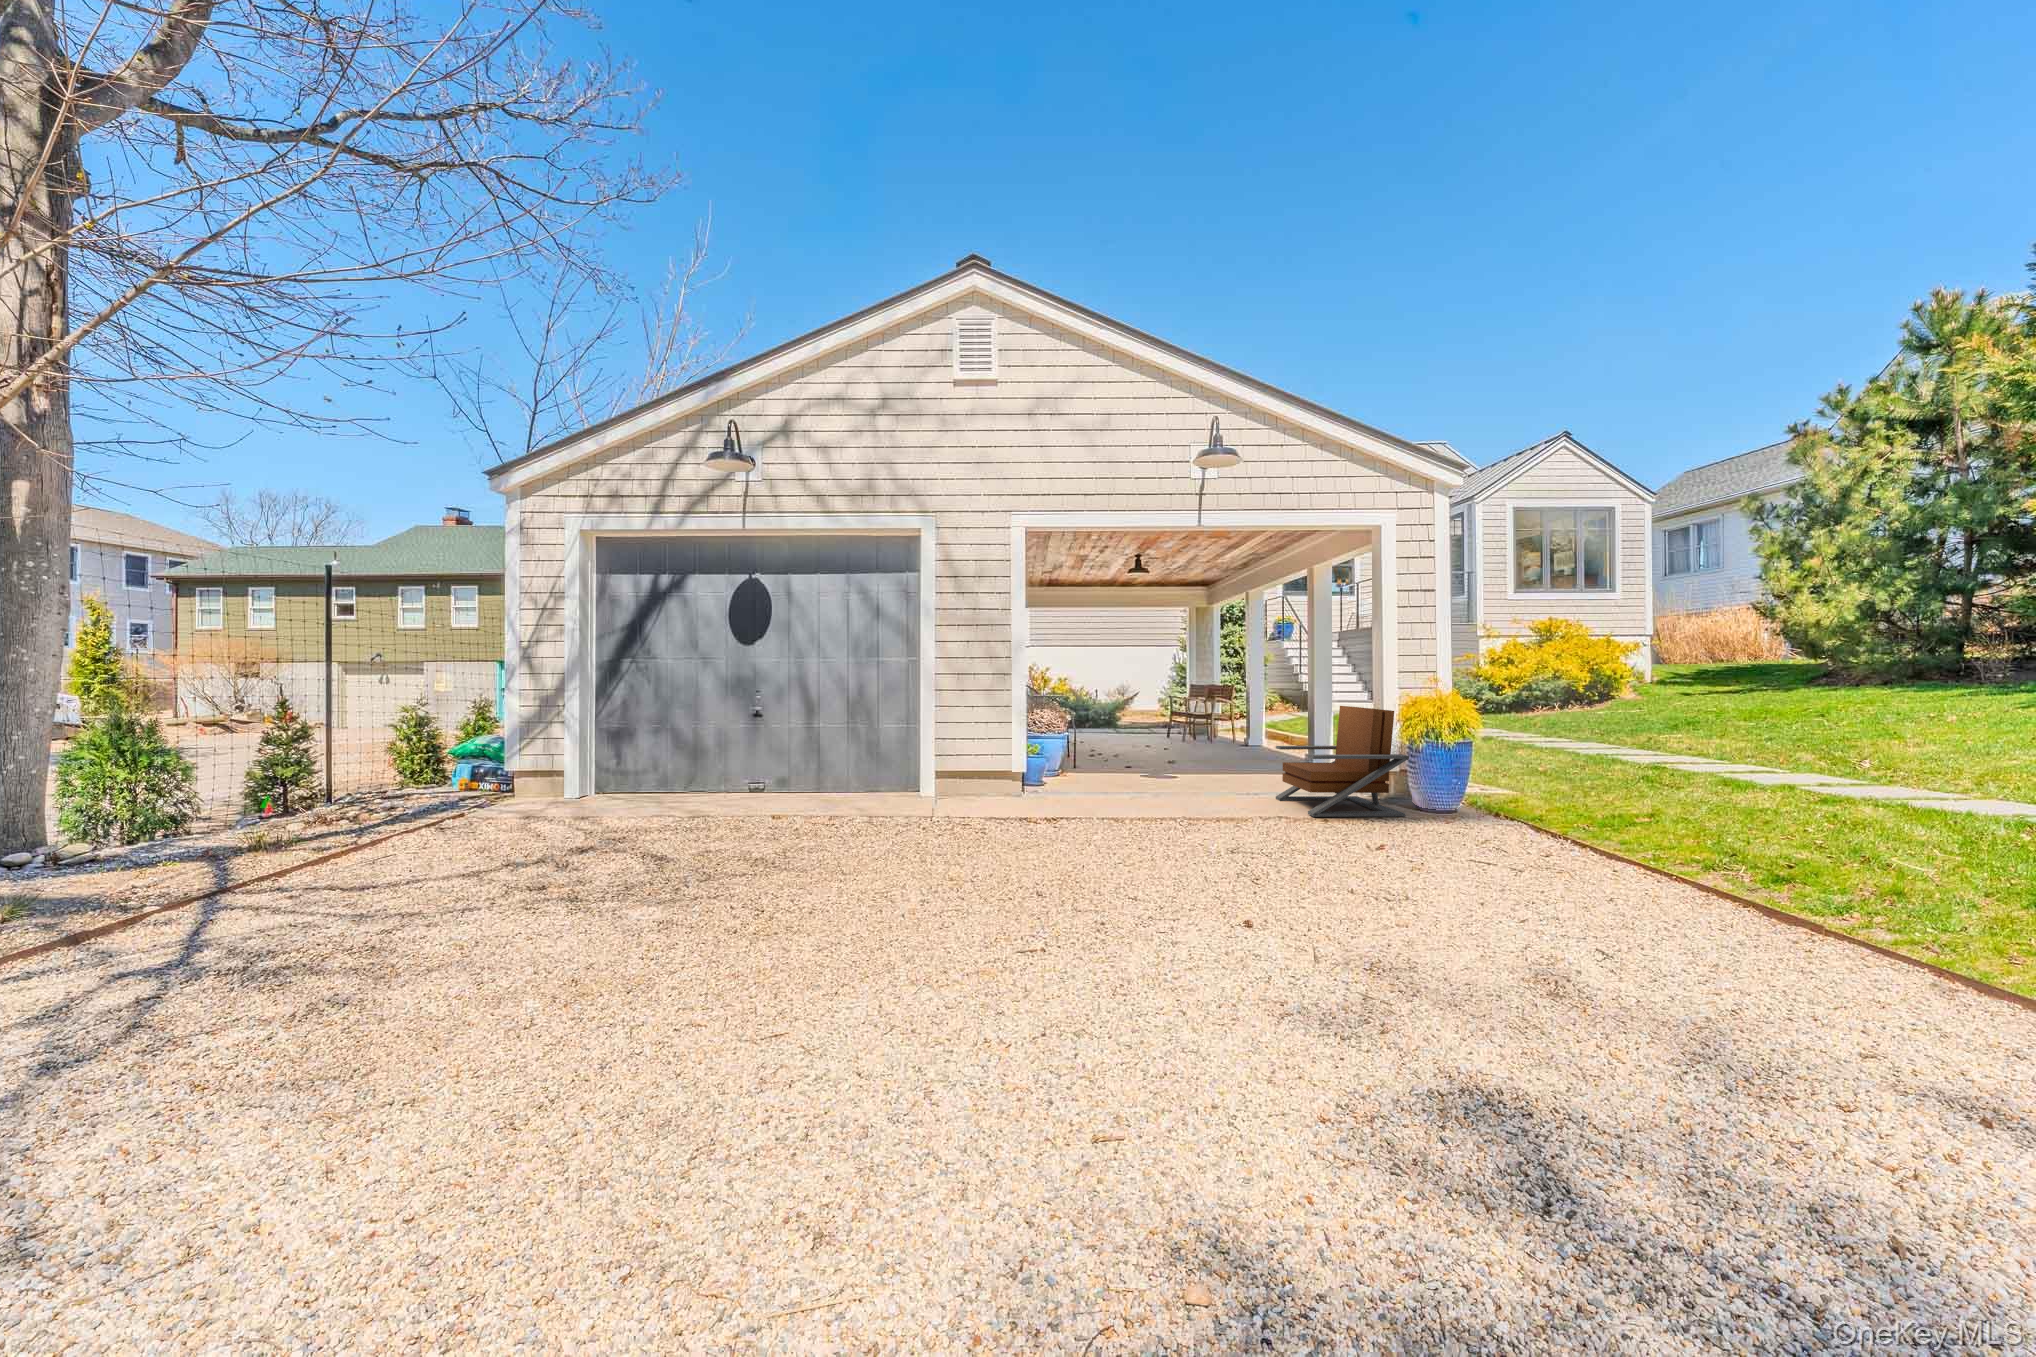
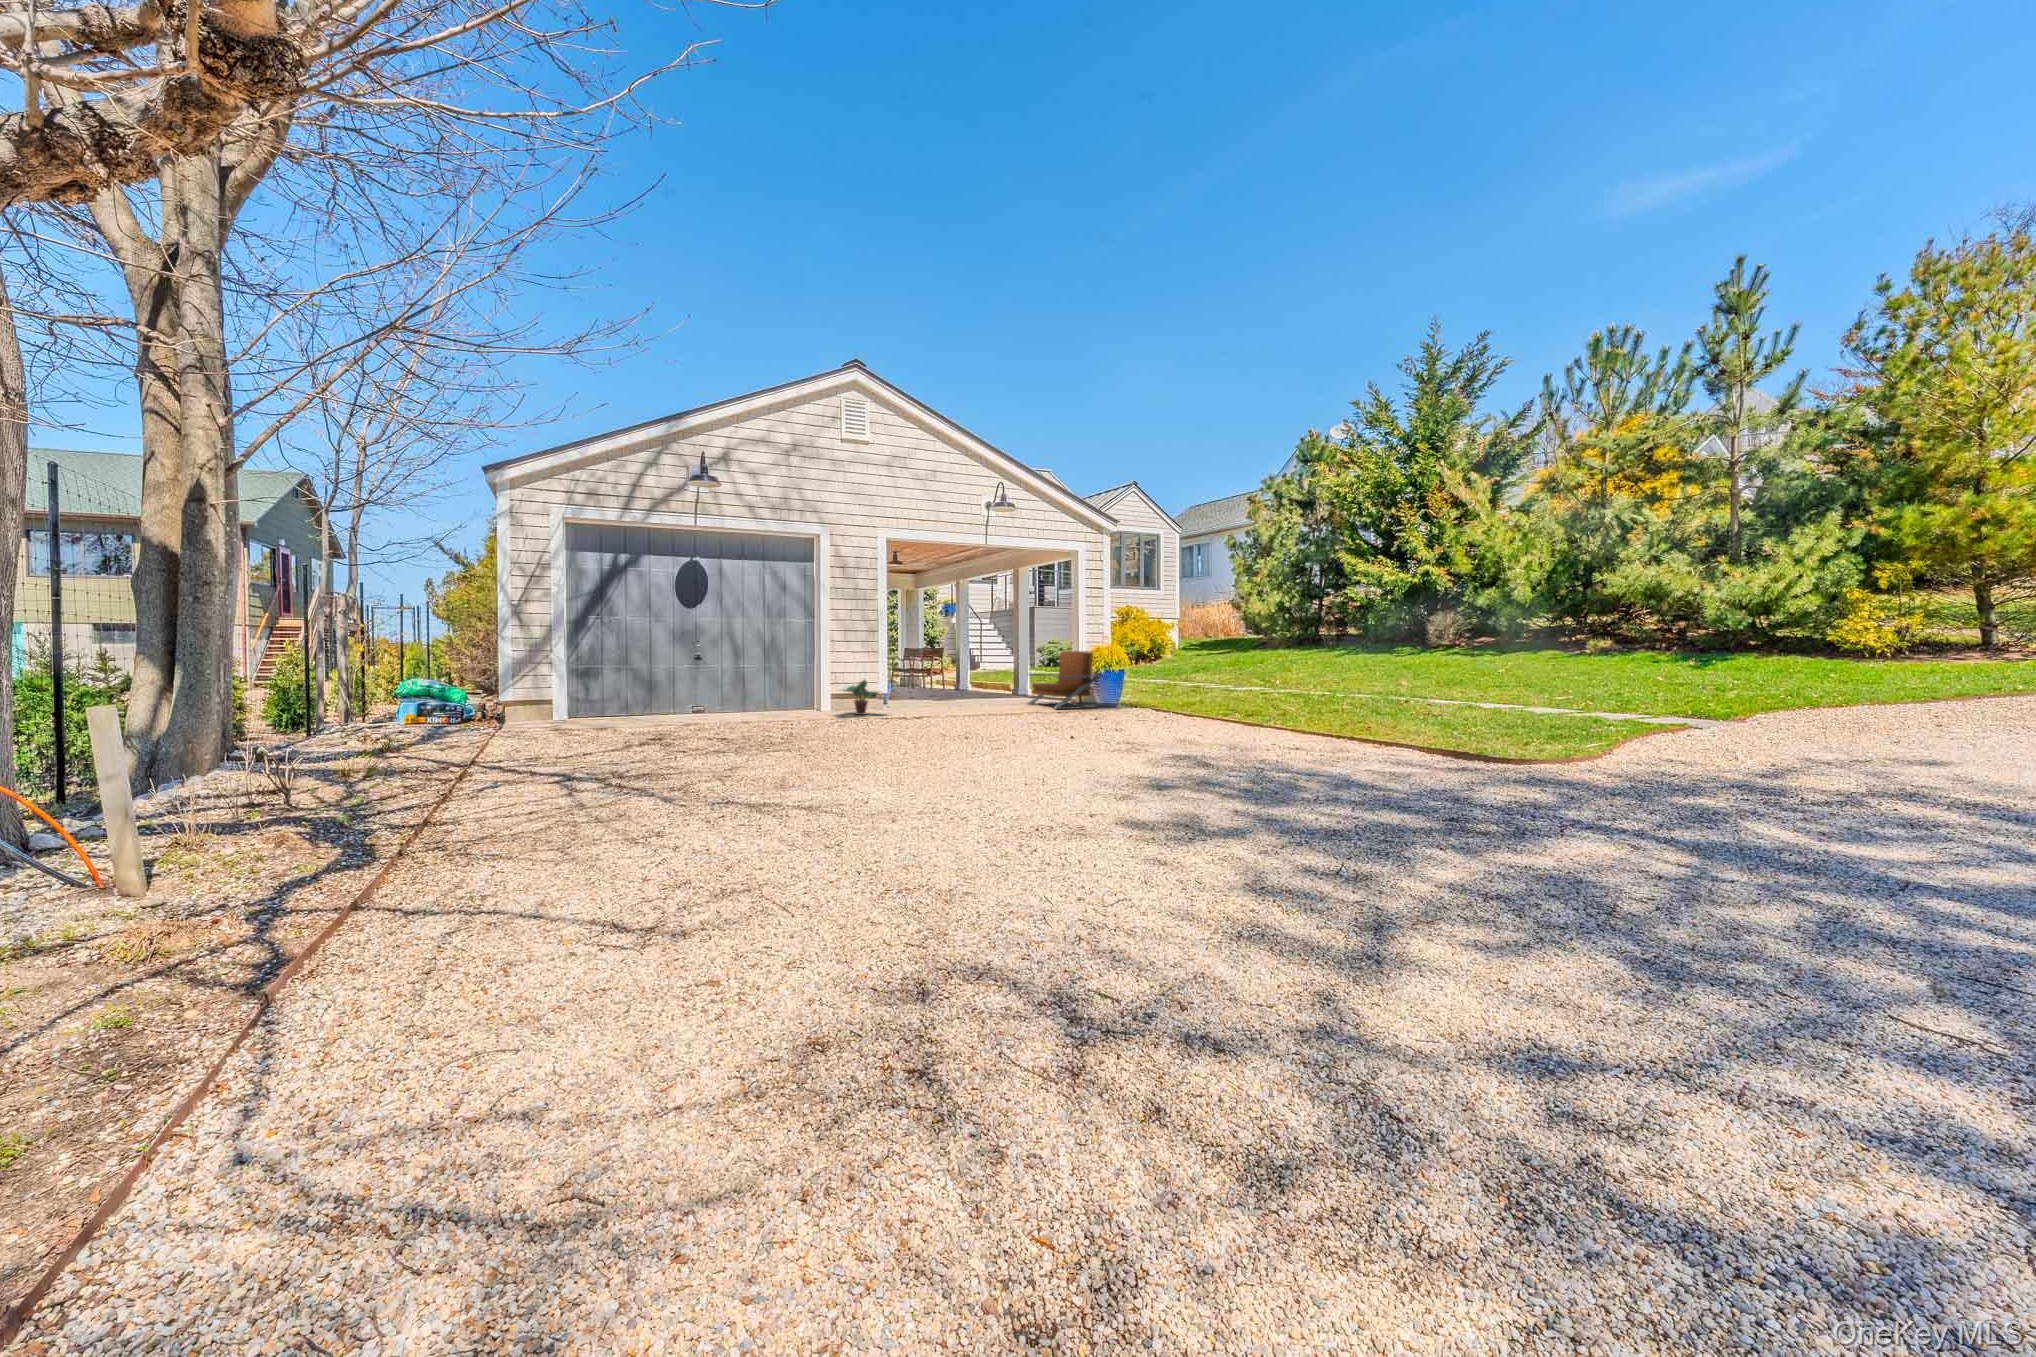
potted plant: none [930,752,1011,809] -> present [842,680,878,715]

